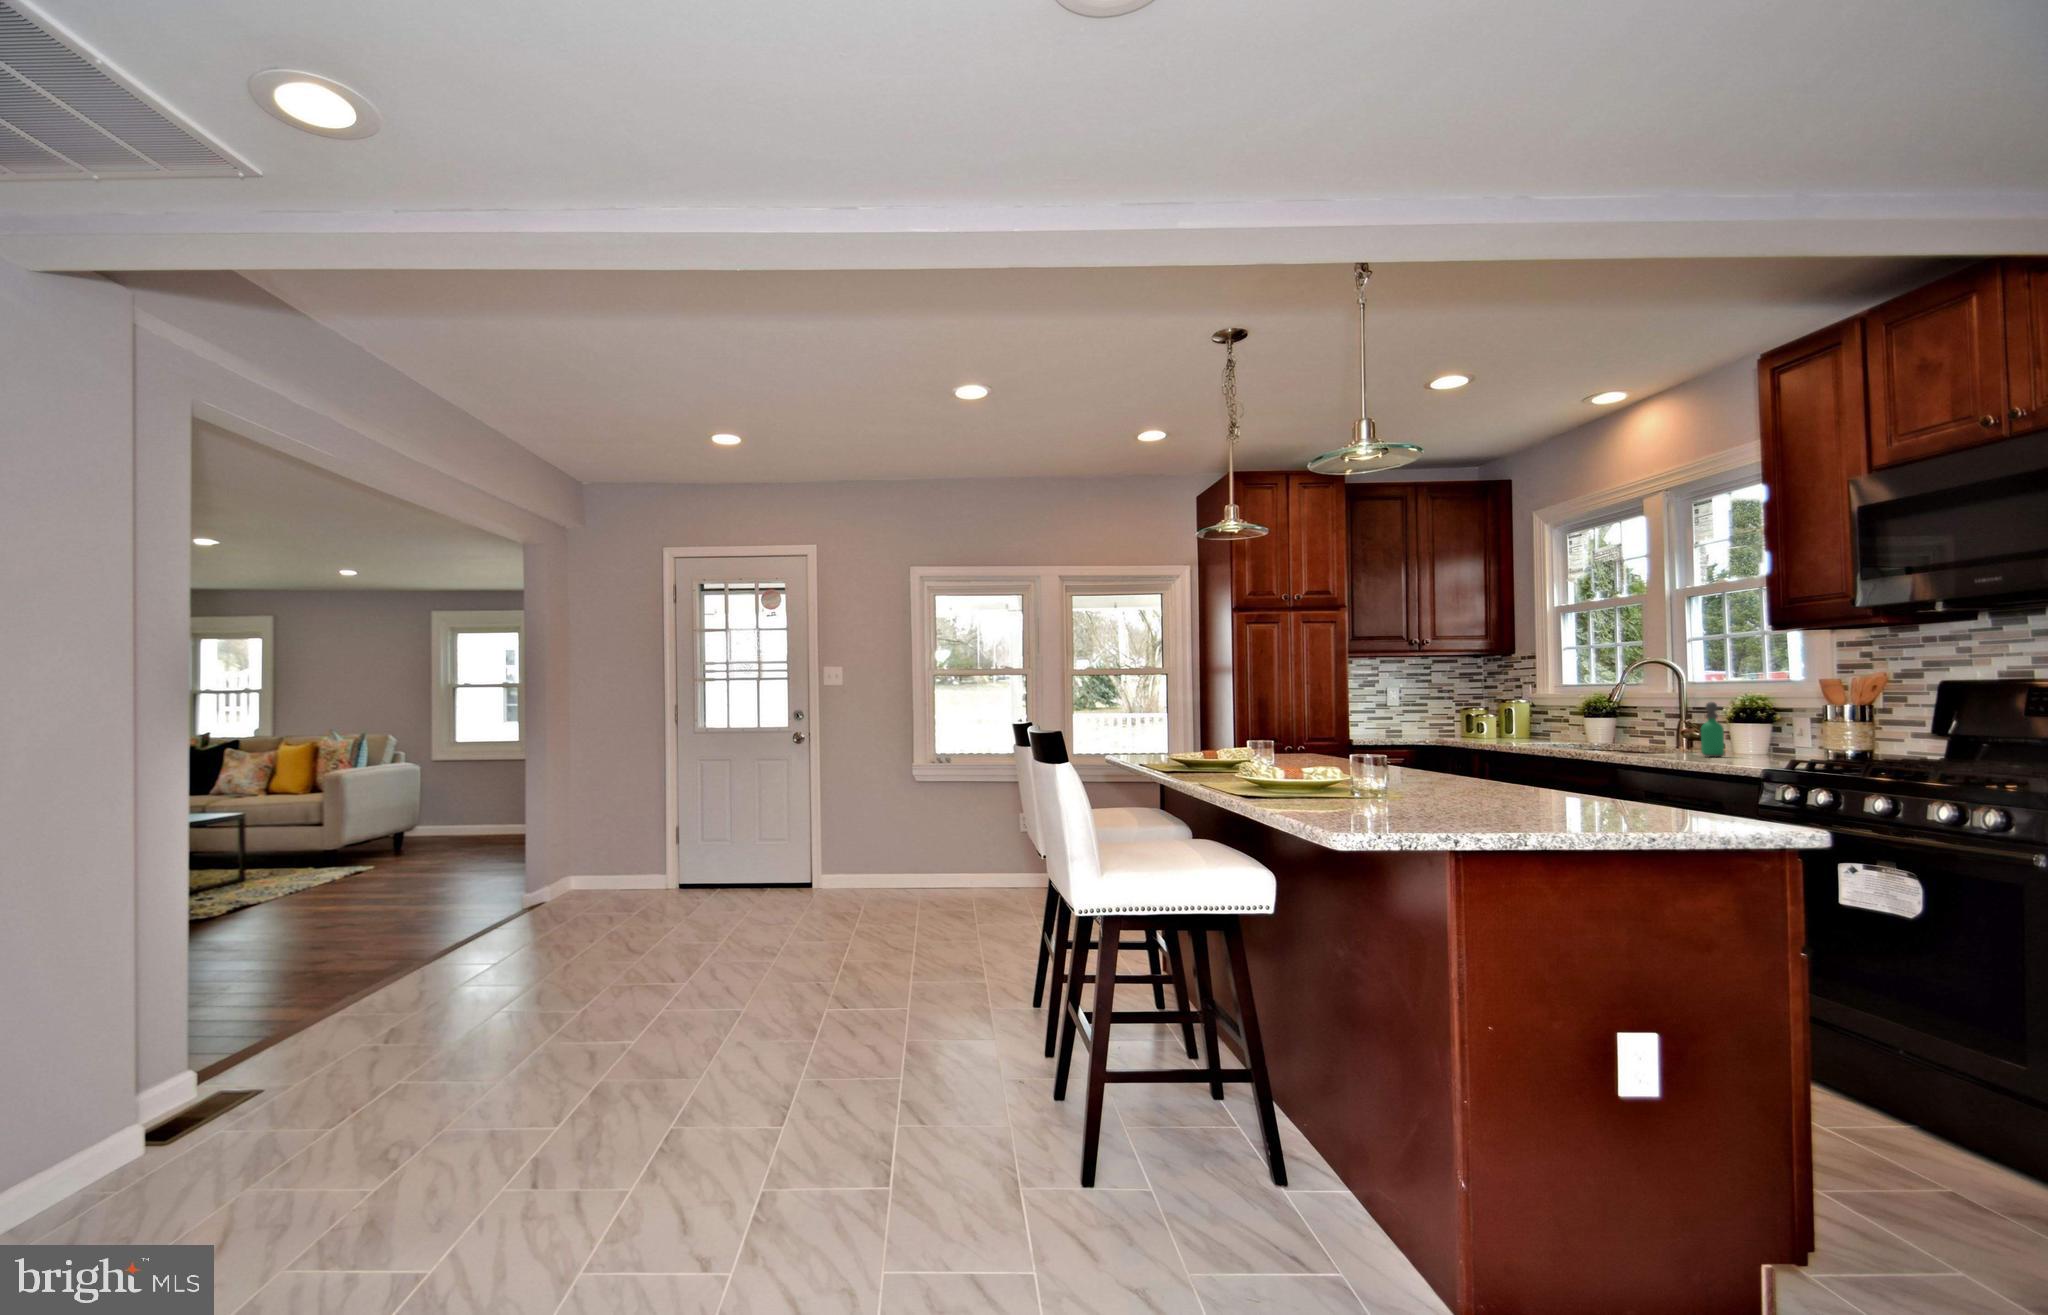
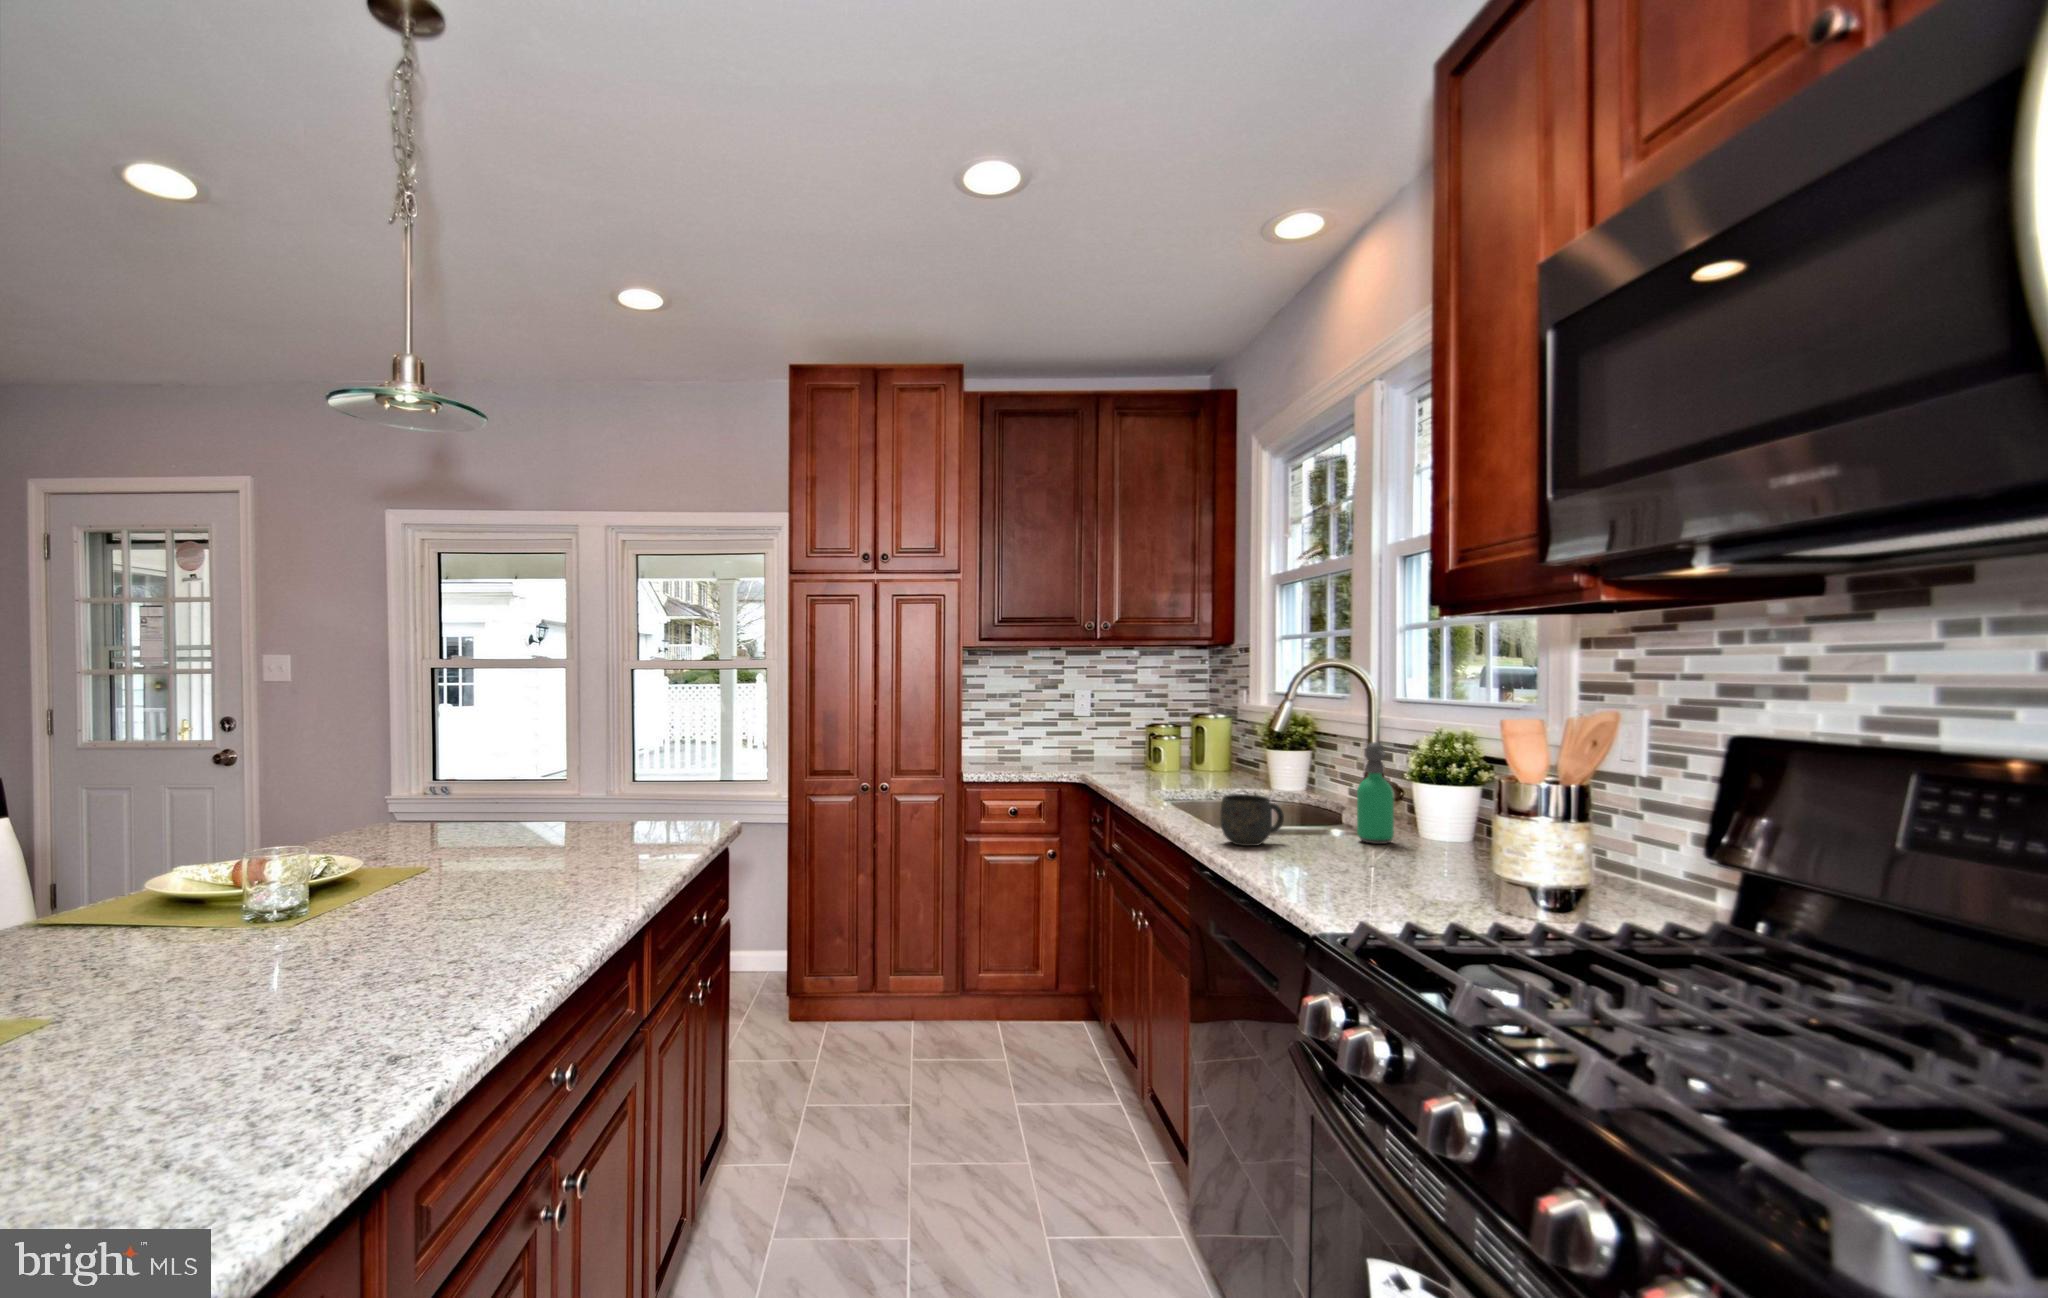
mug: none [1630,733,1665,759] -> present [1220,794,1284,846]

